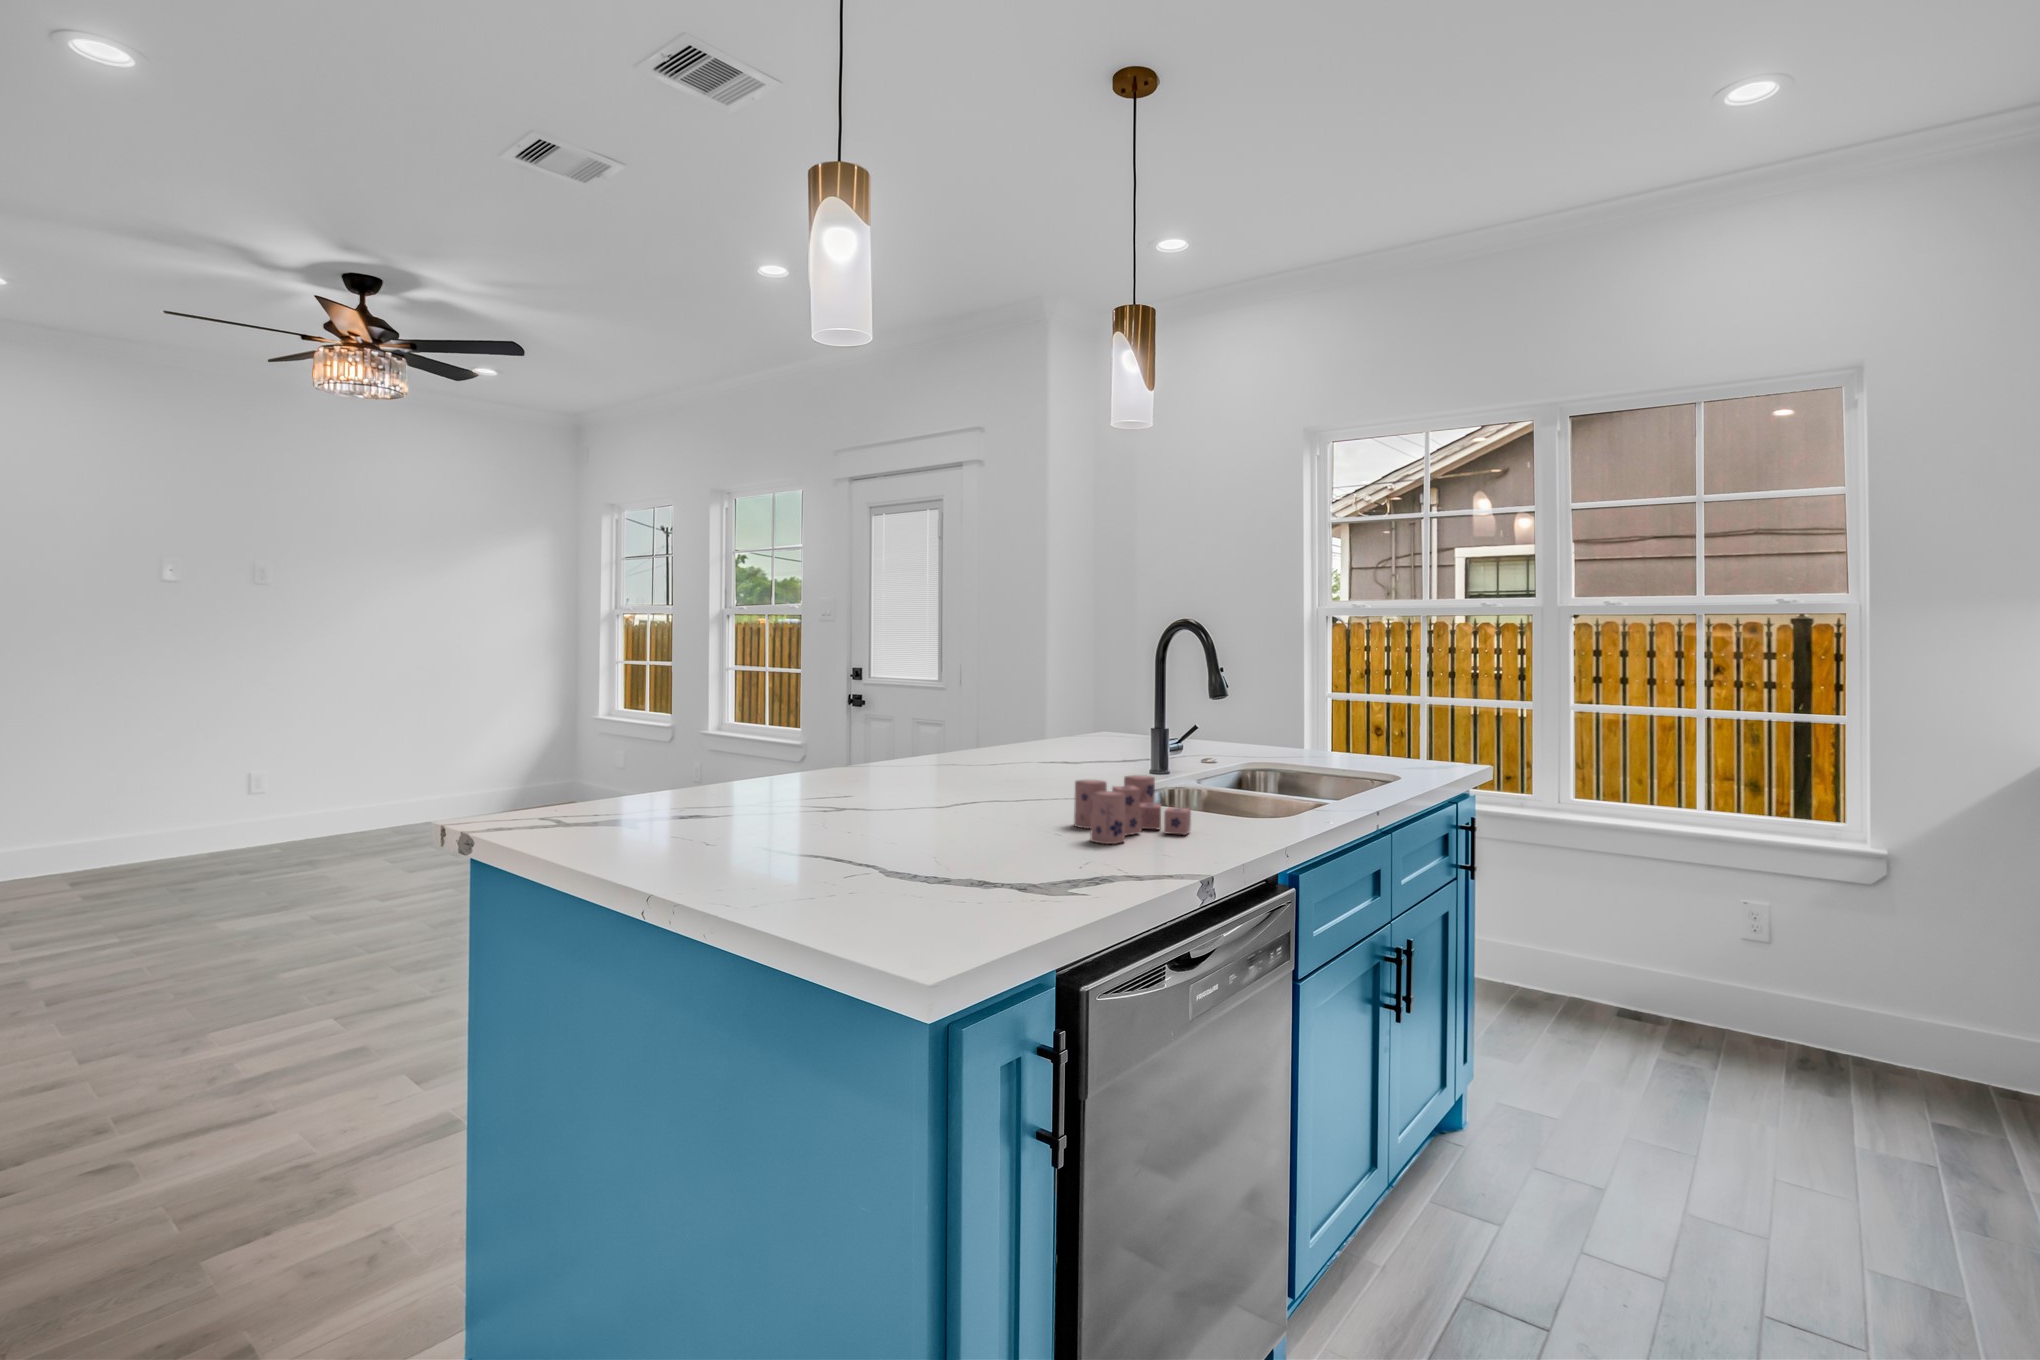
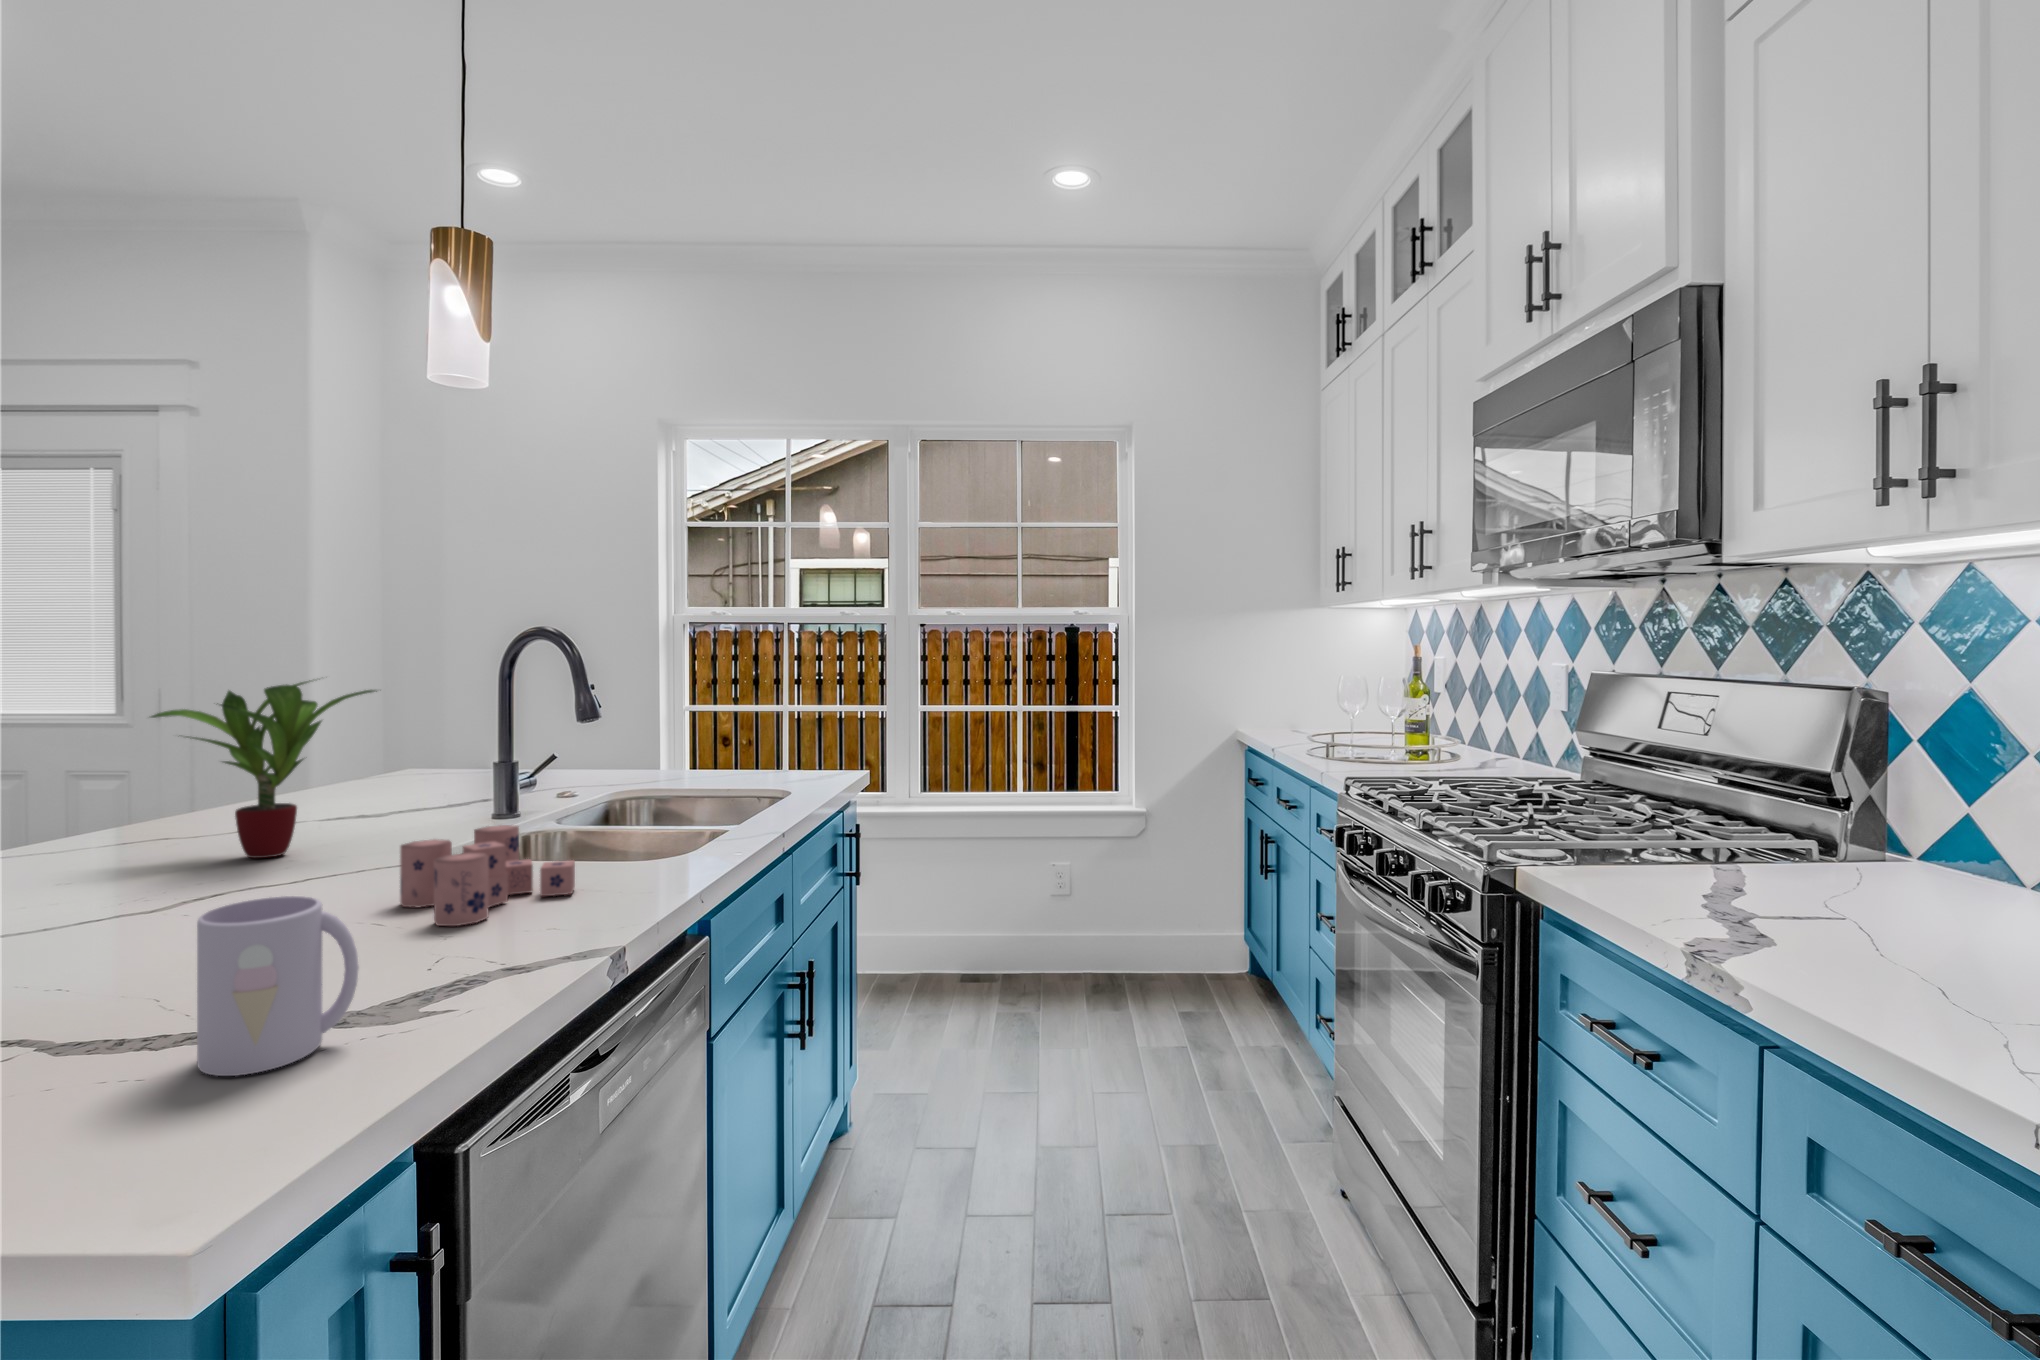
potted plant: none [943,654,1076,784] -> present [151,680,377,858]
mug: none [945,797,1028,904] -> present [197,896,359,1076]

